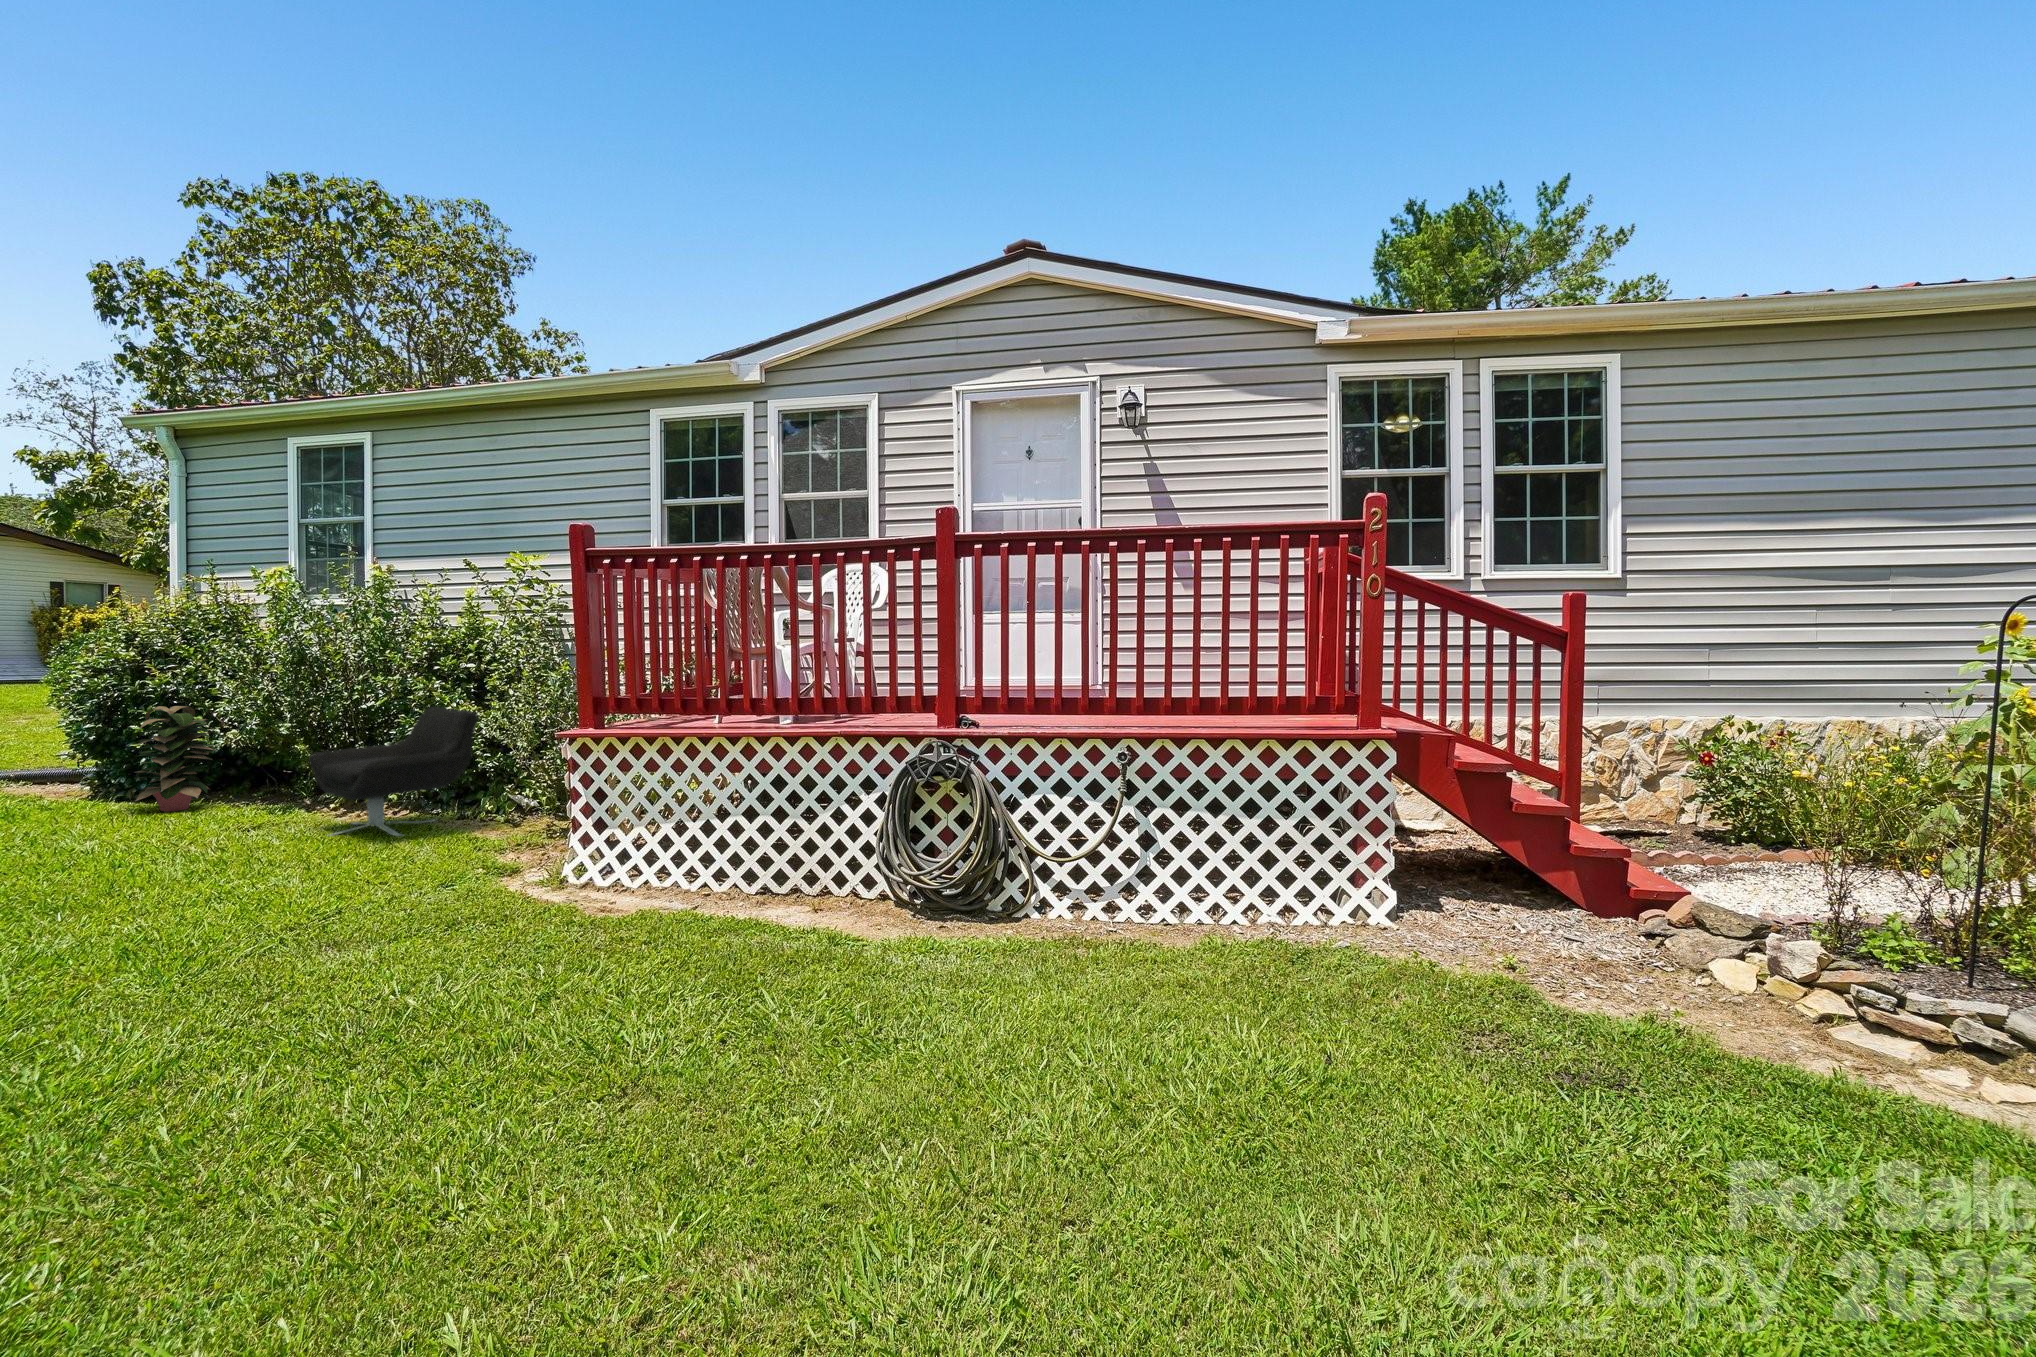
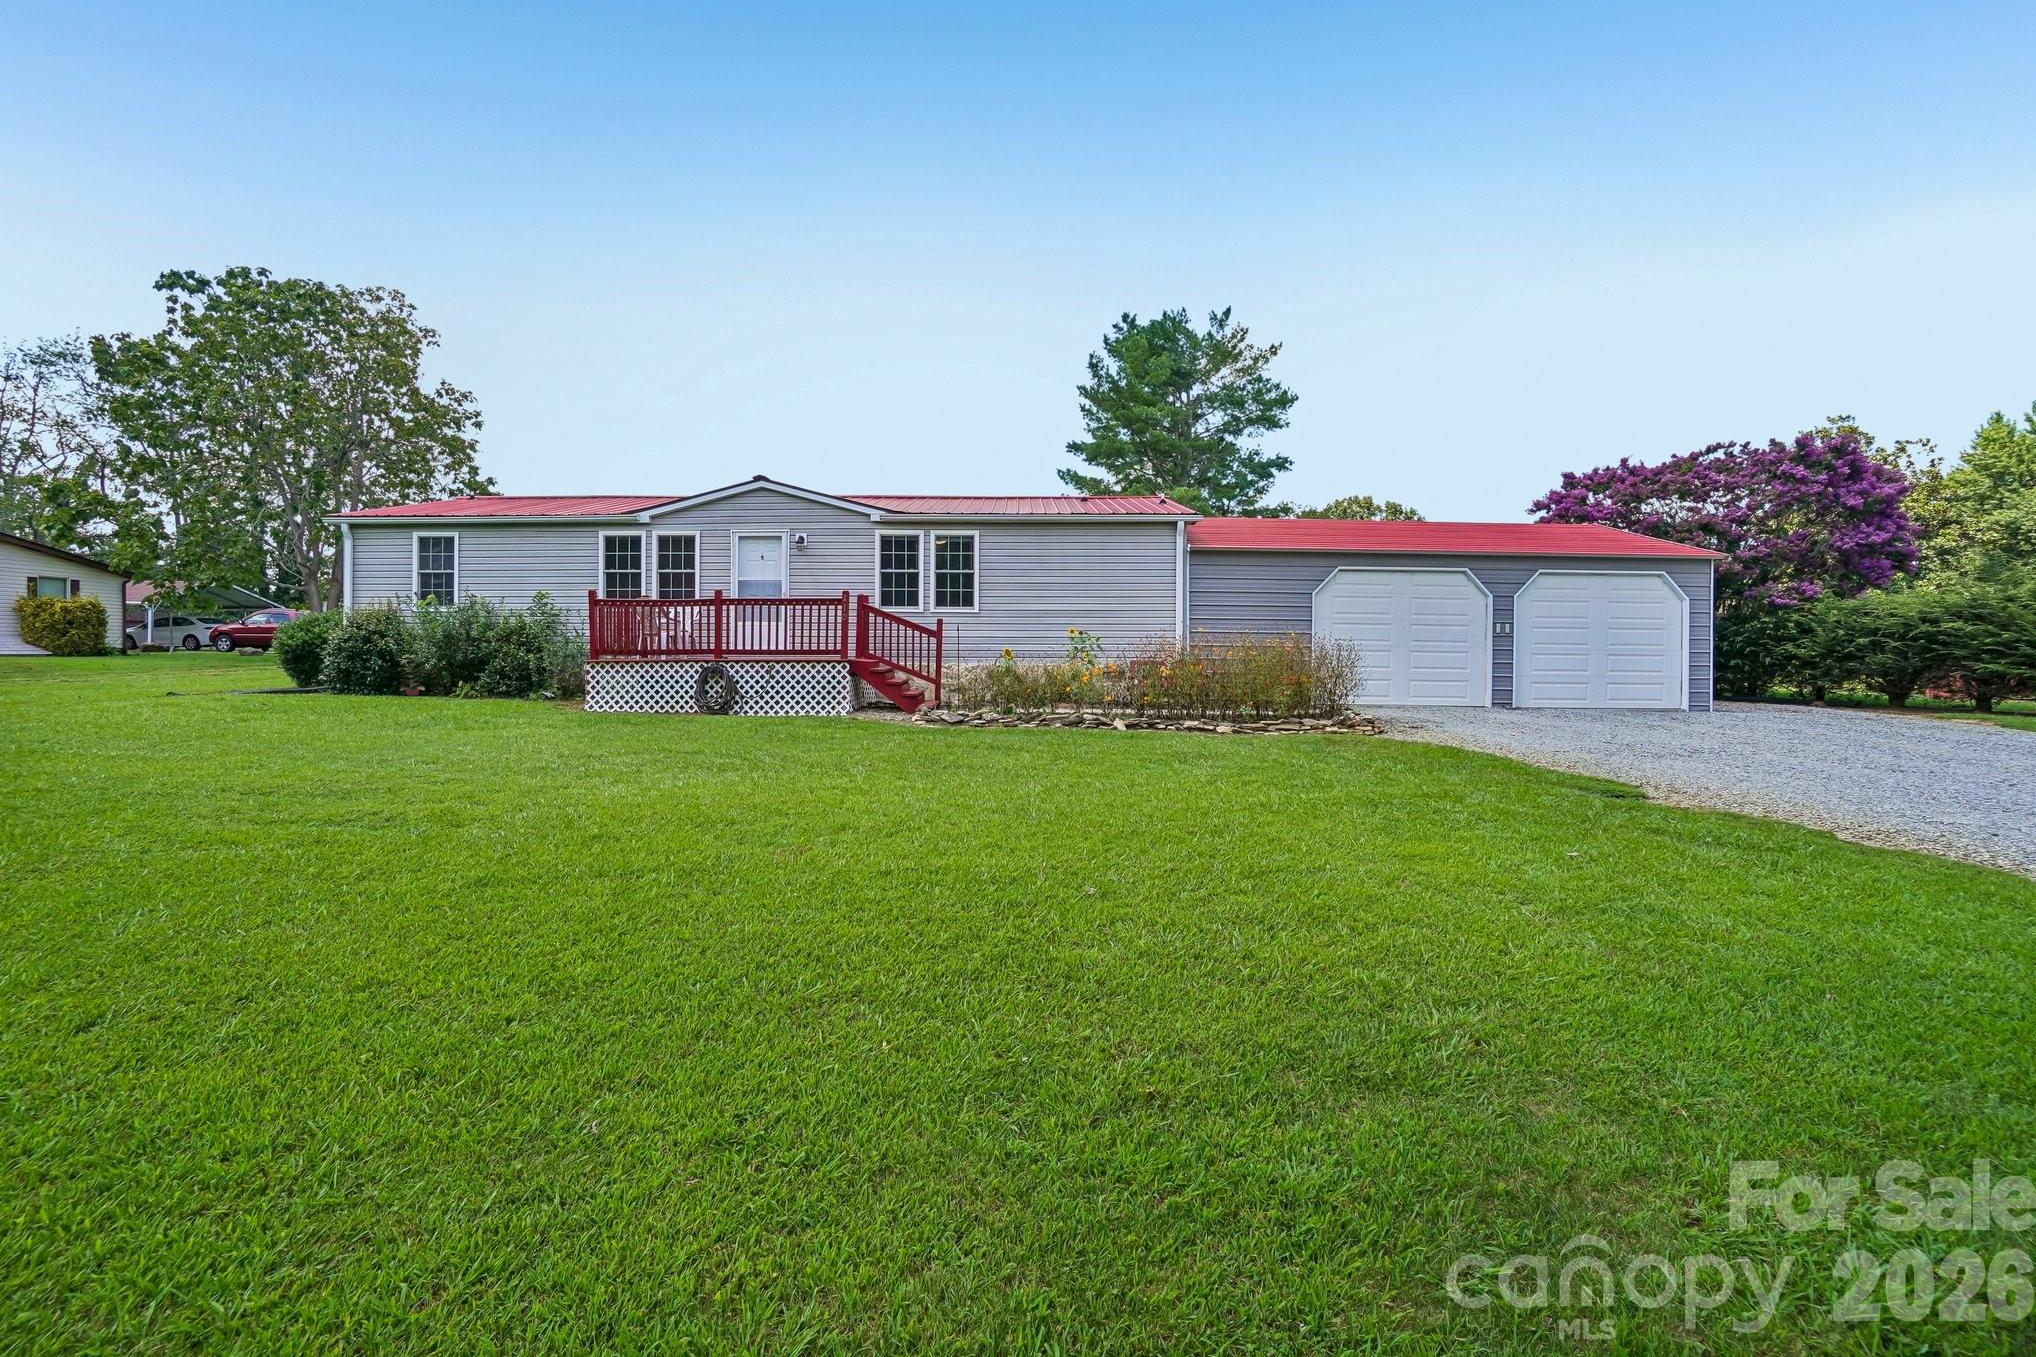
lounge chair: present [309,706,478,836] -> none [479,656,545,701]

